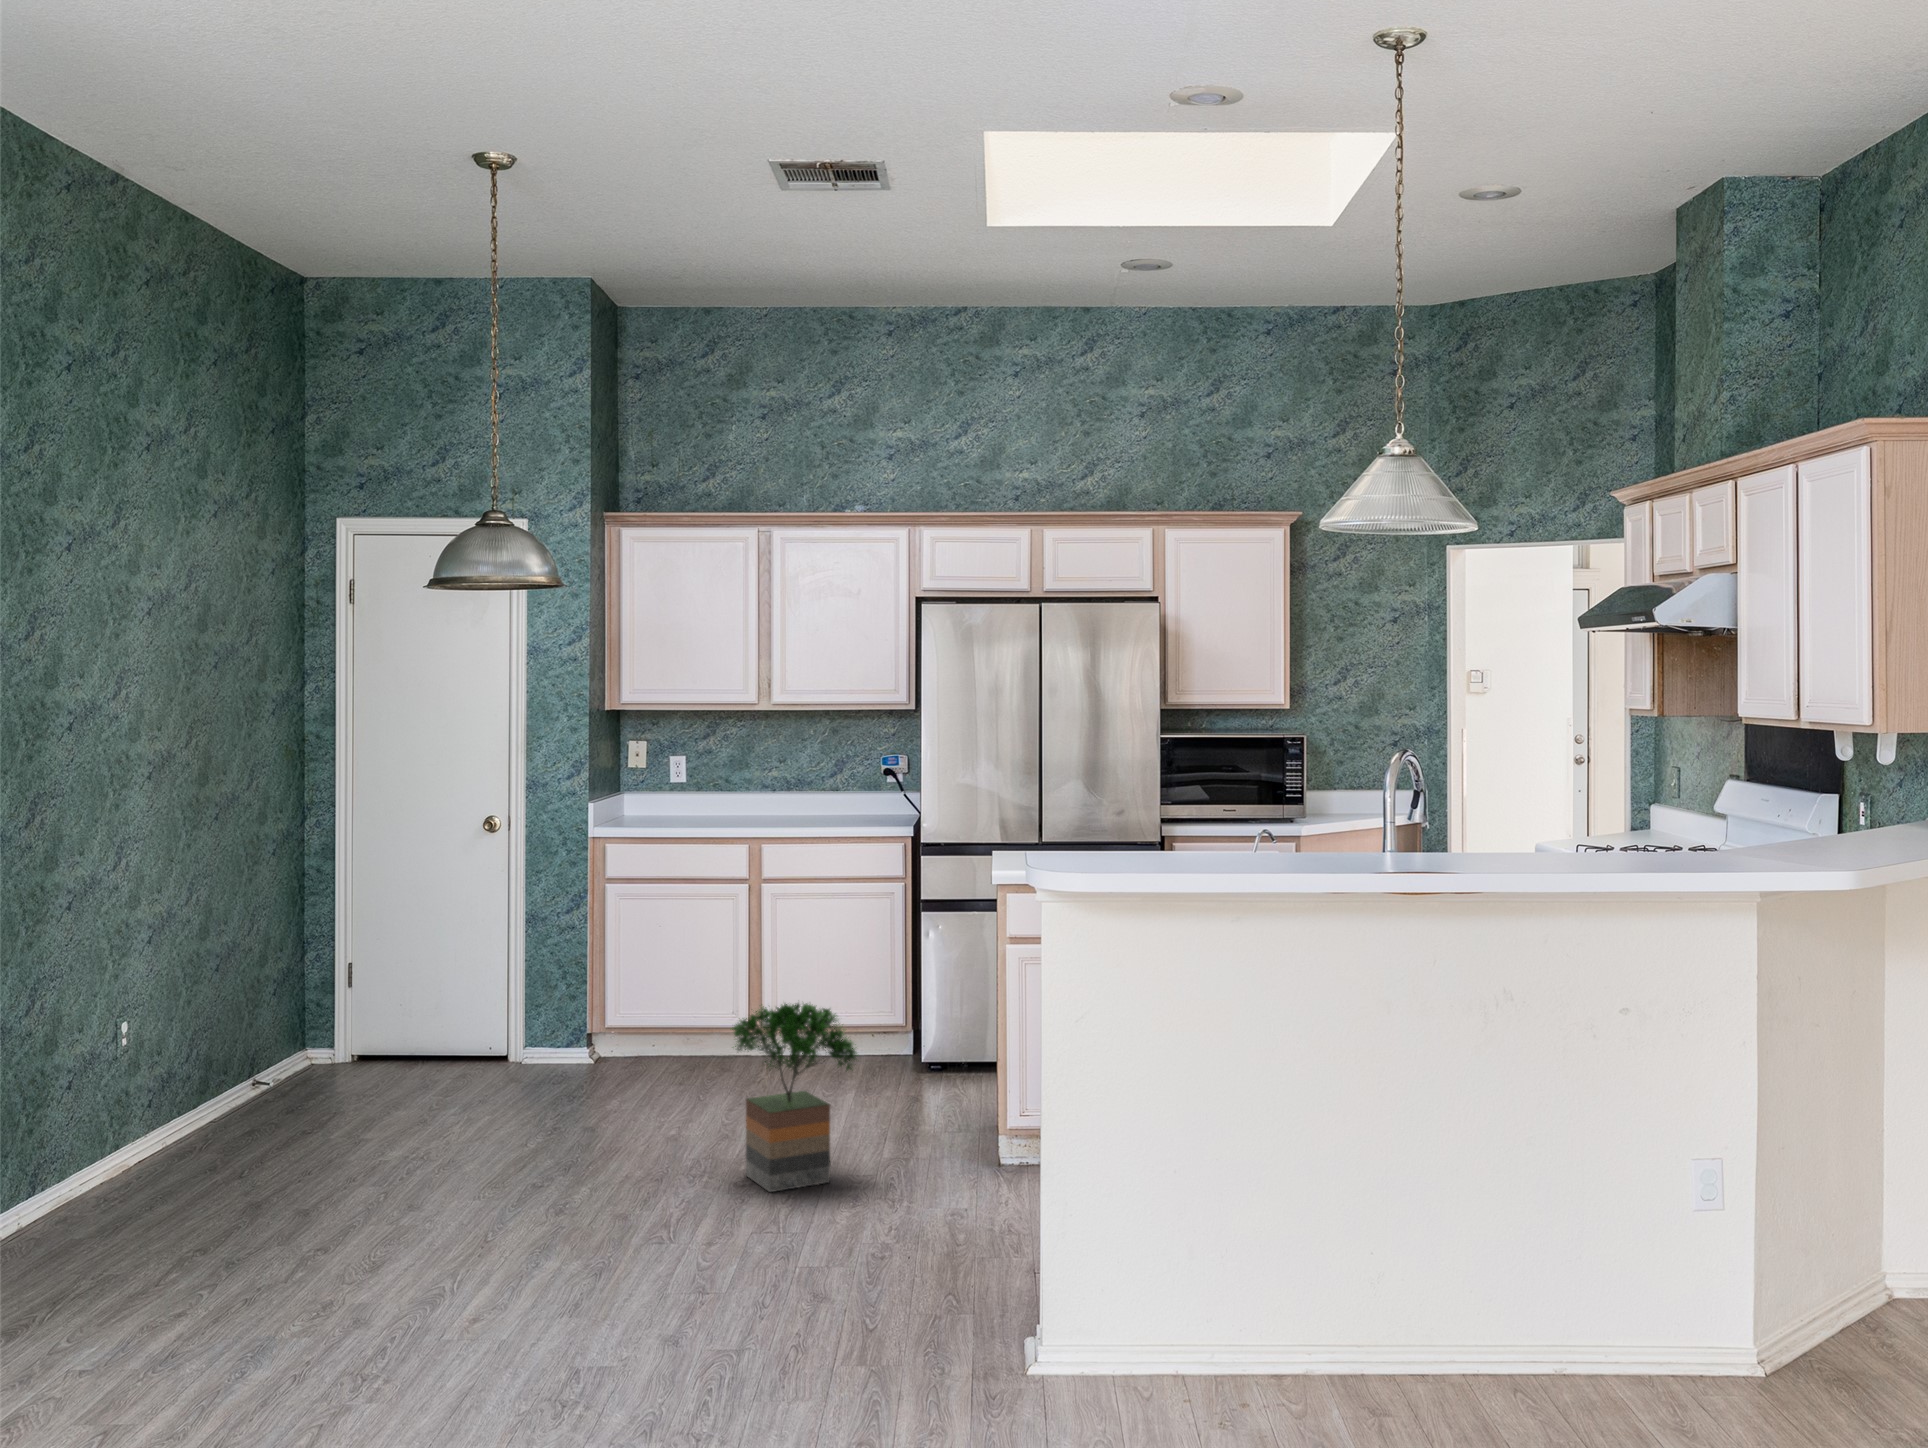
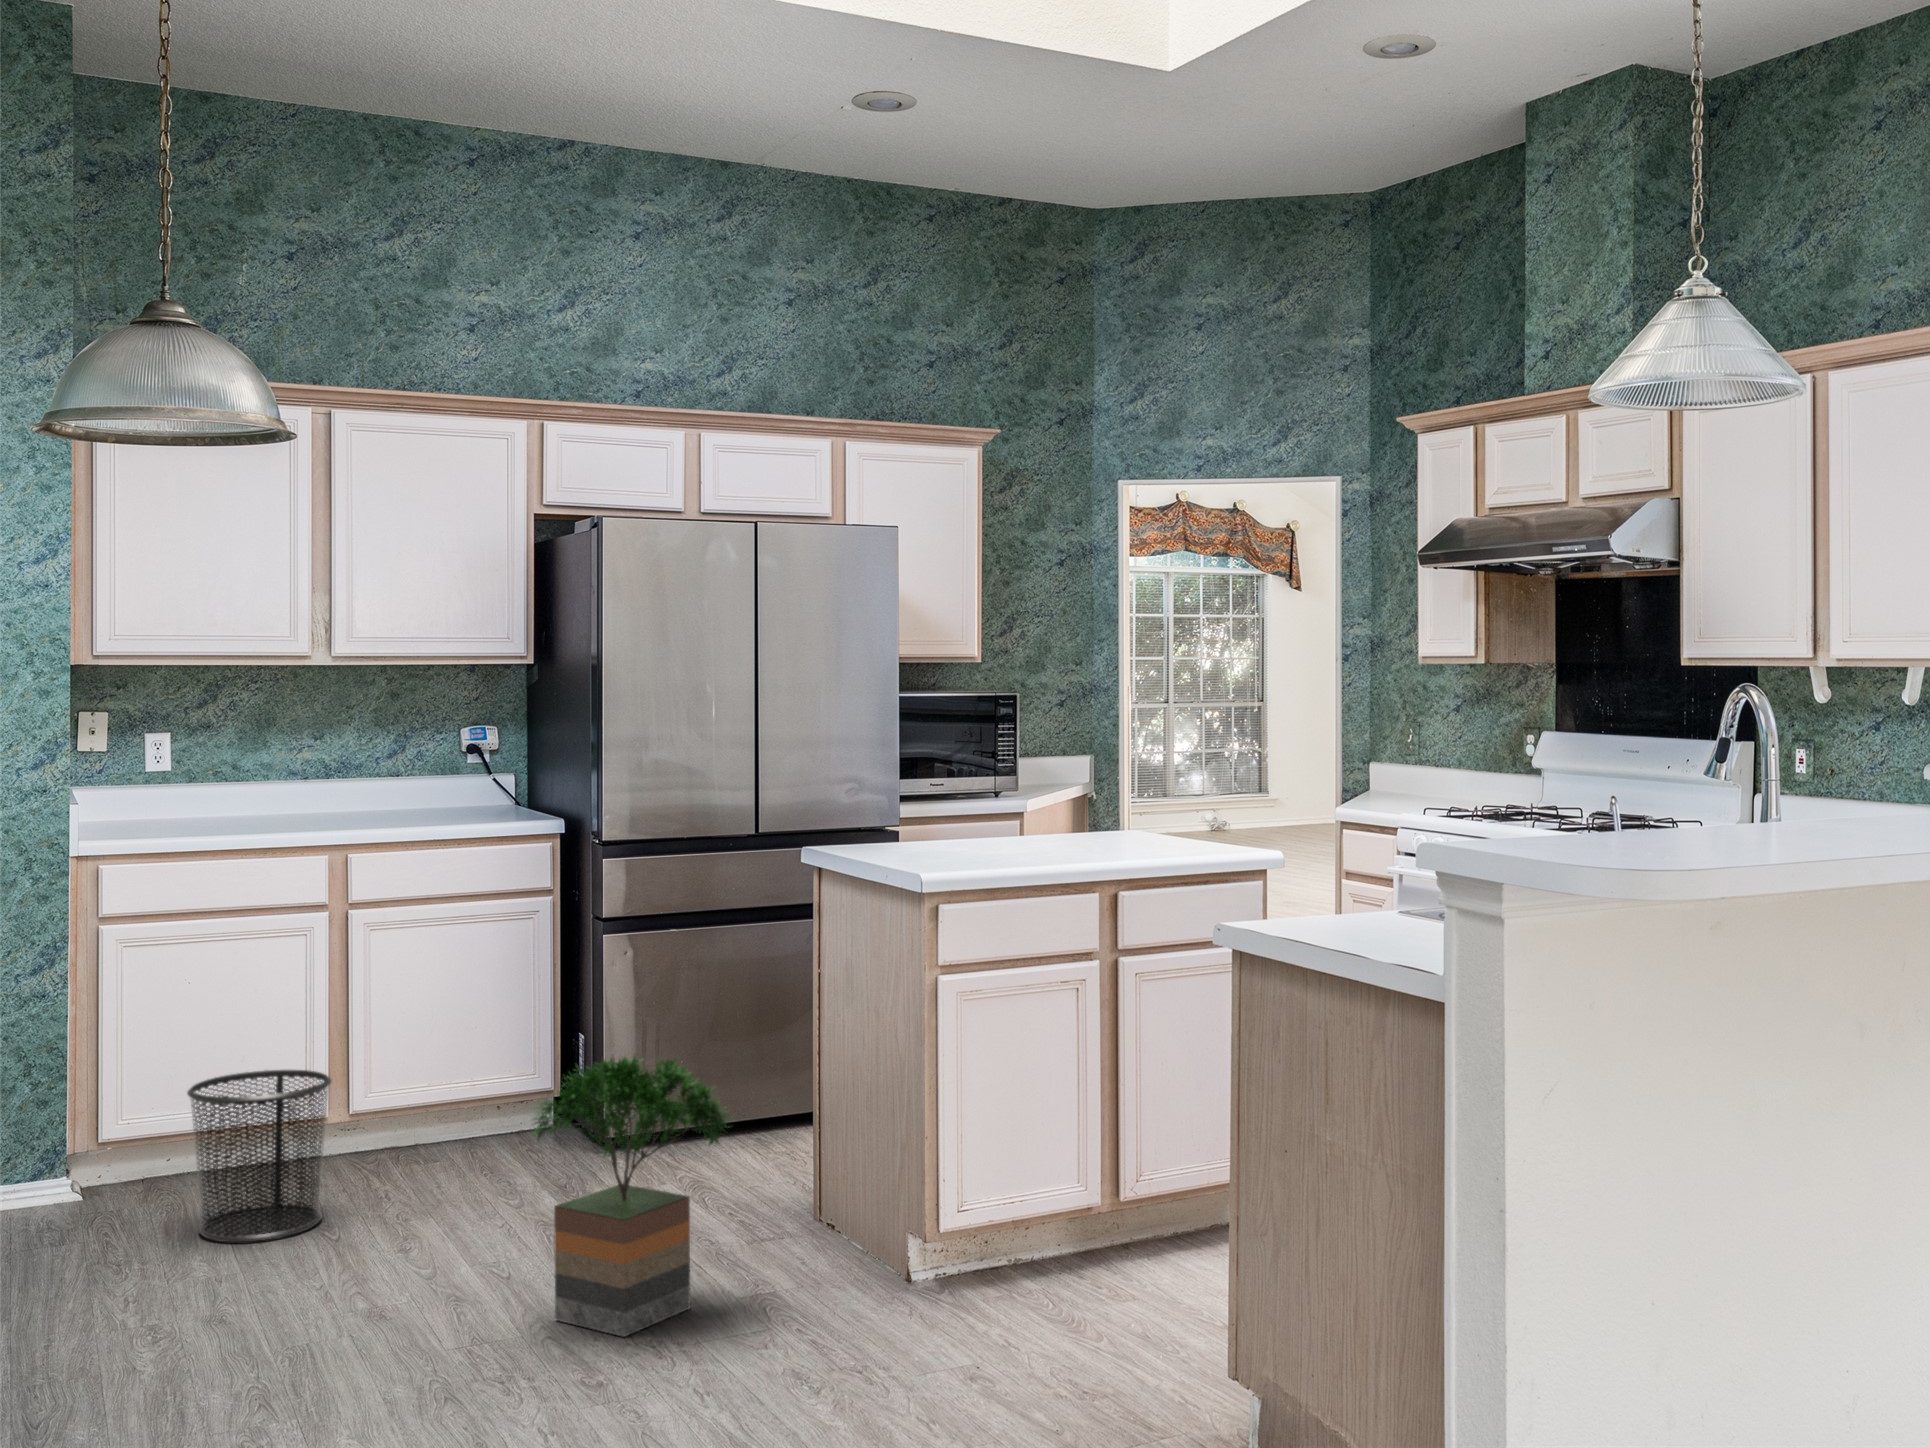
trash can: none [619,989,710,1102] -> present [187,1070,331,1242]

